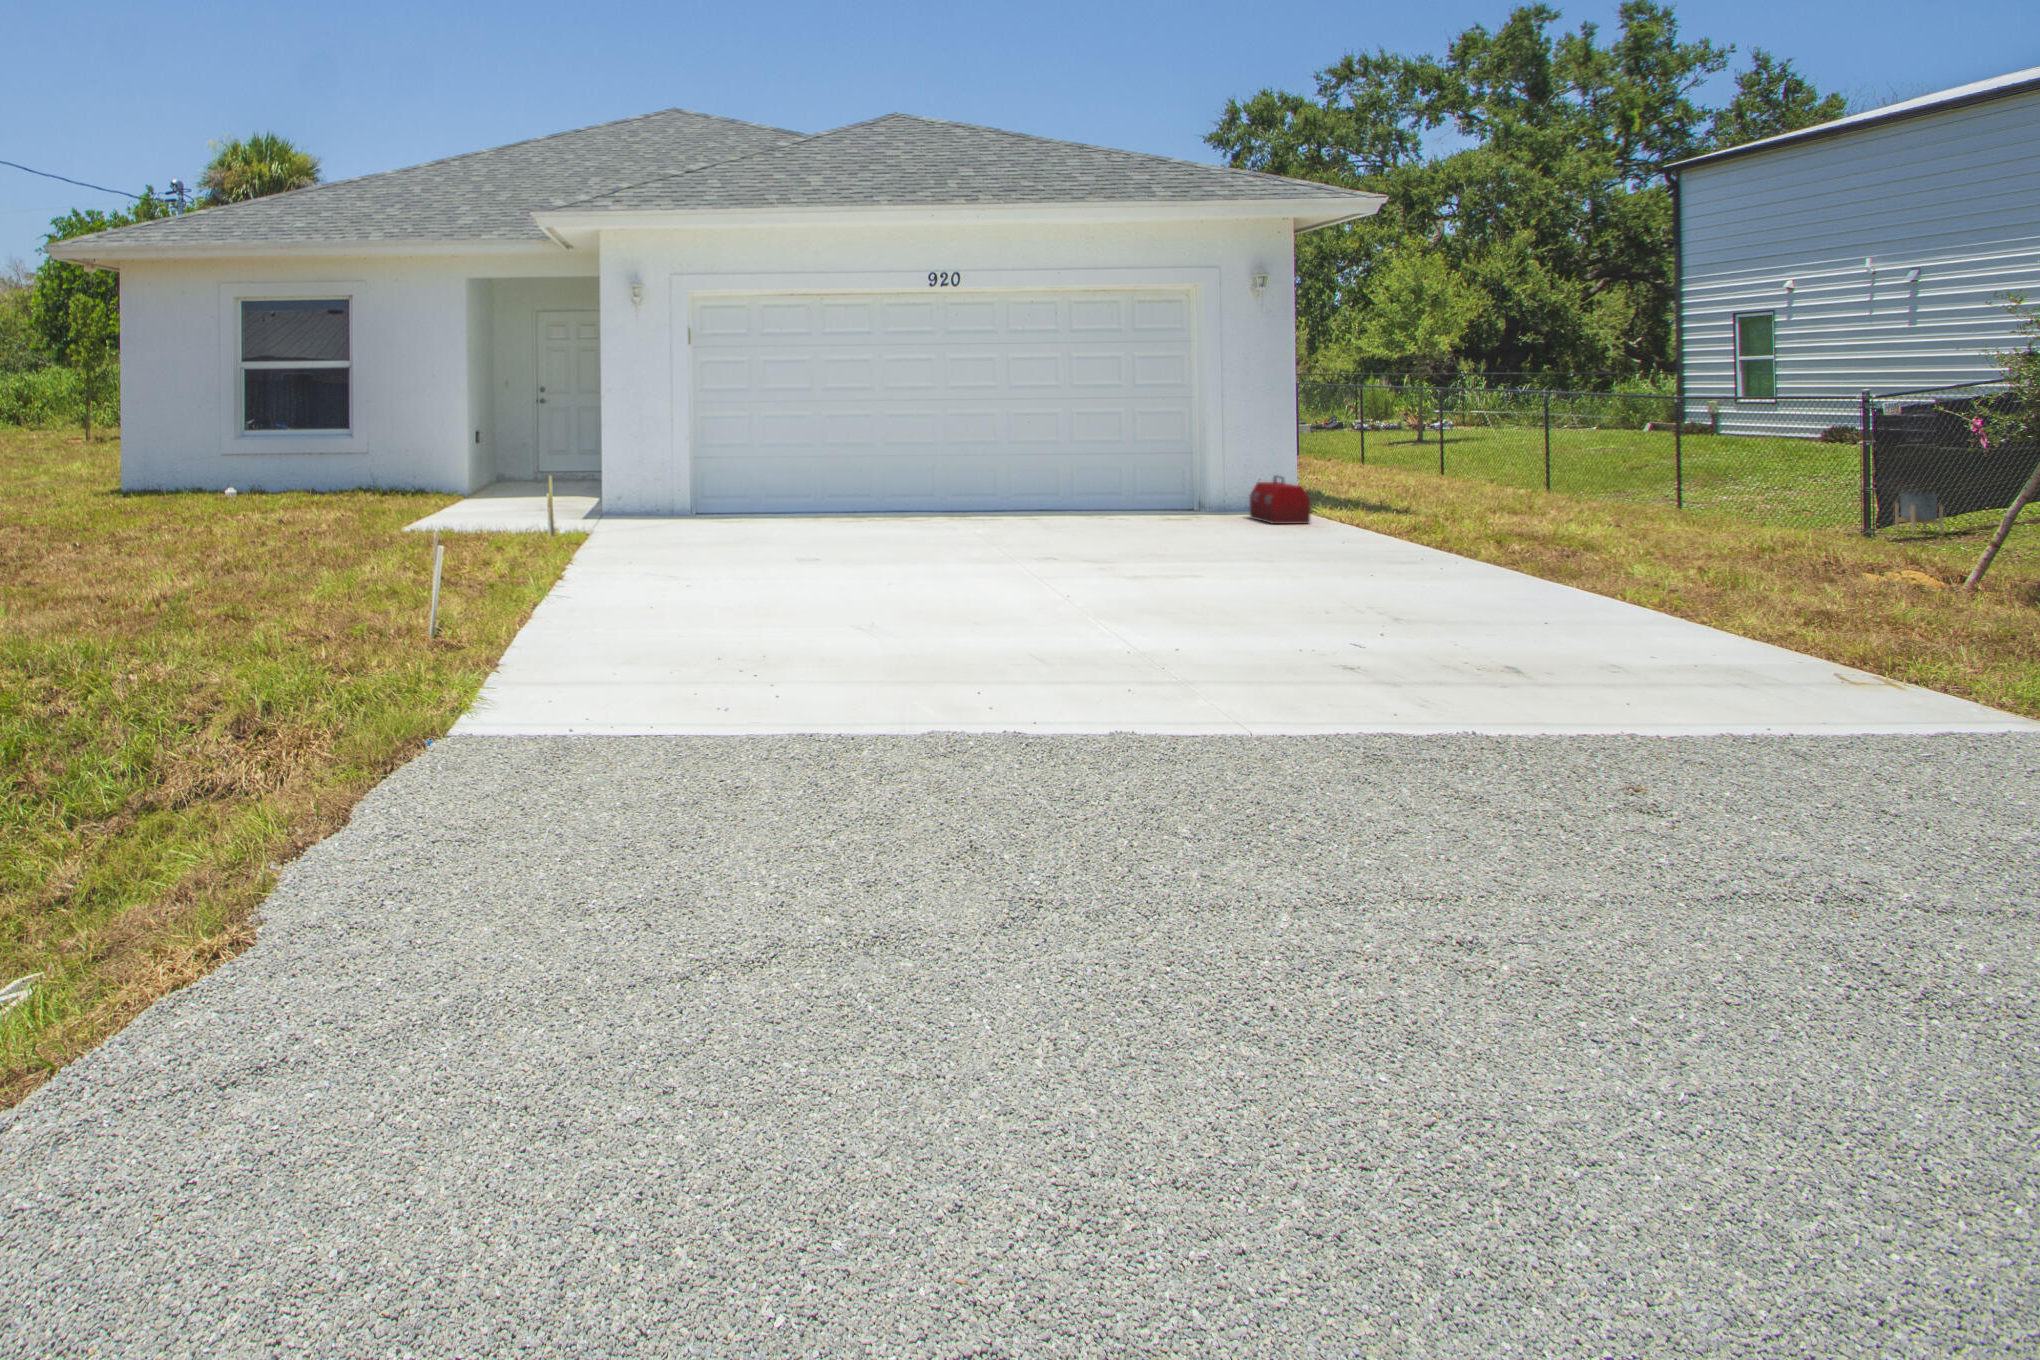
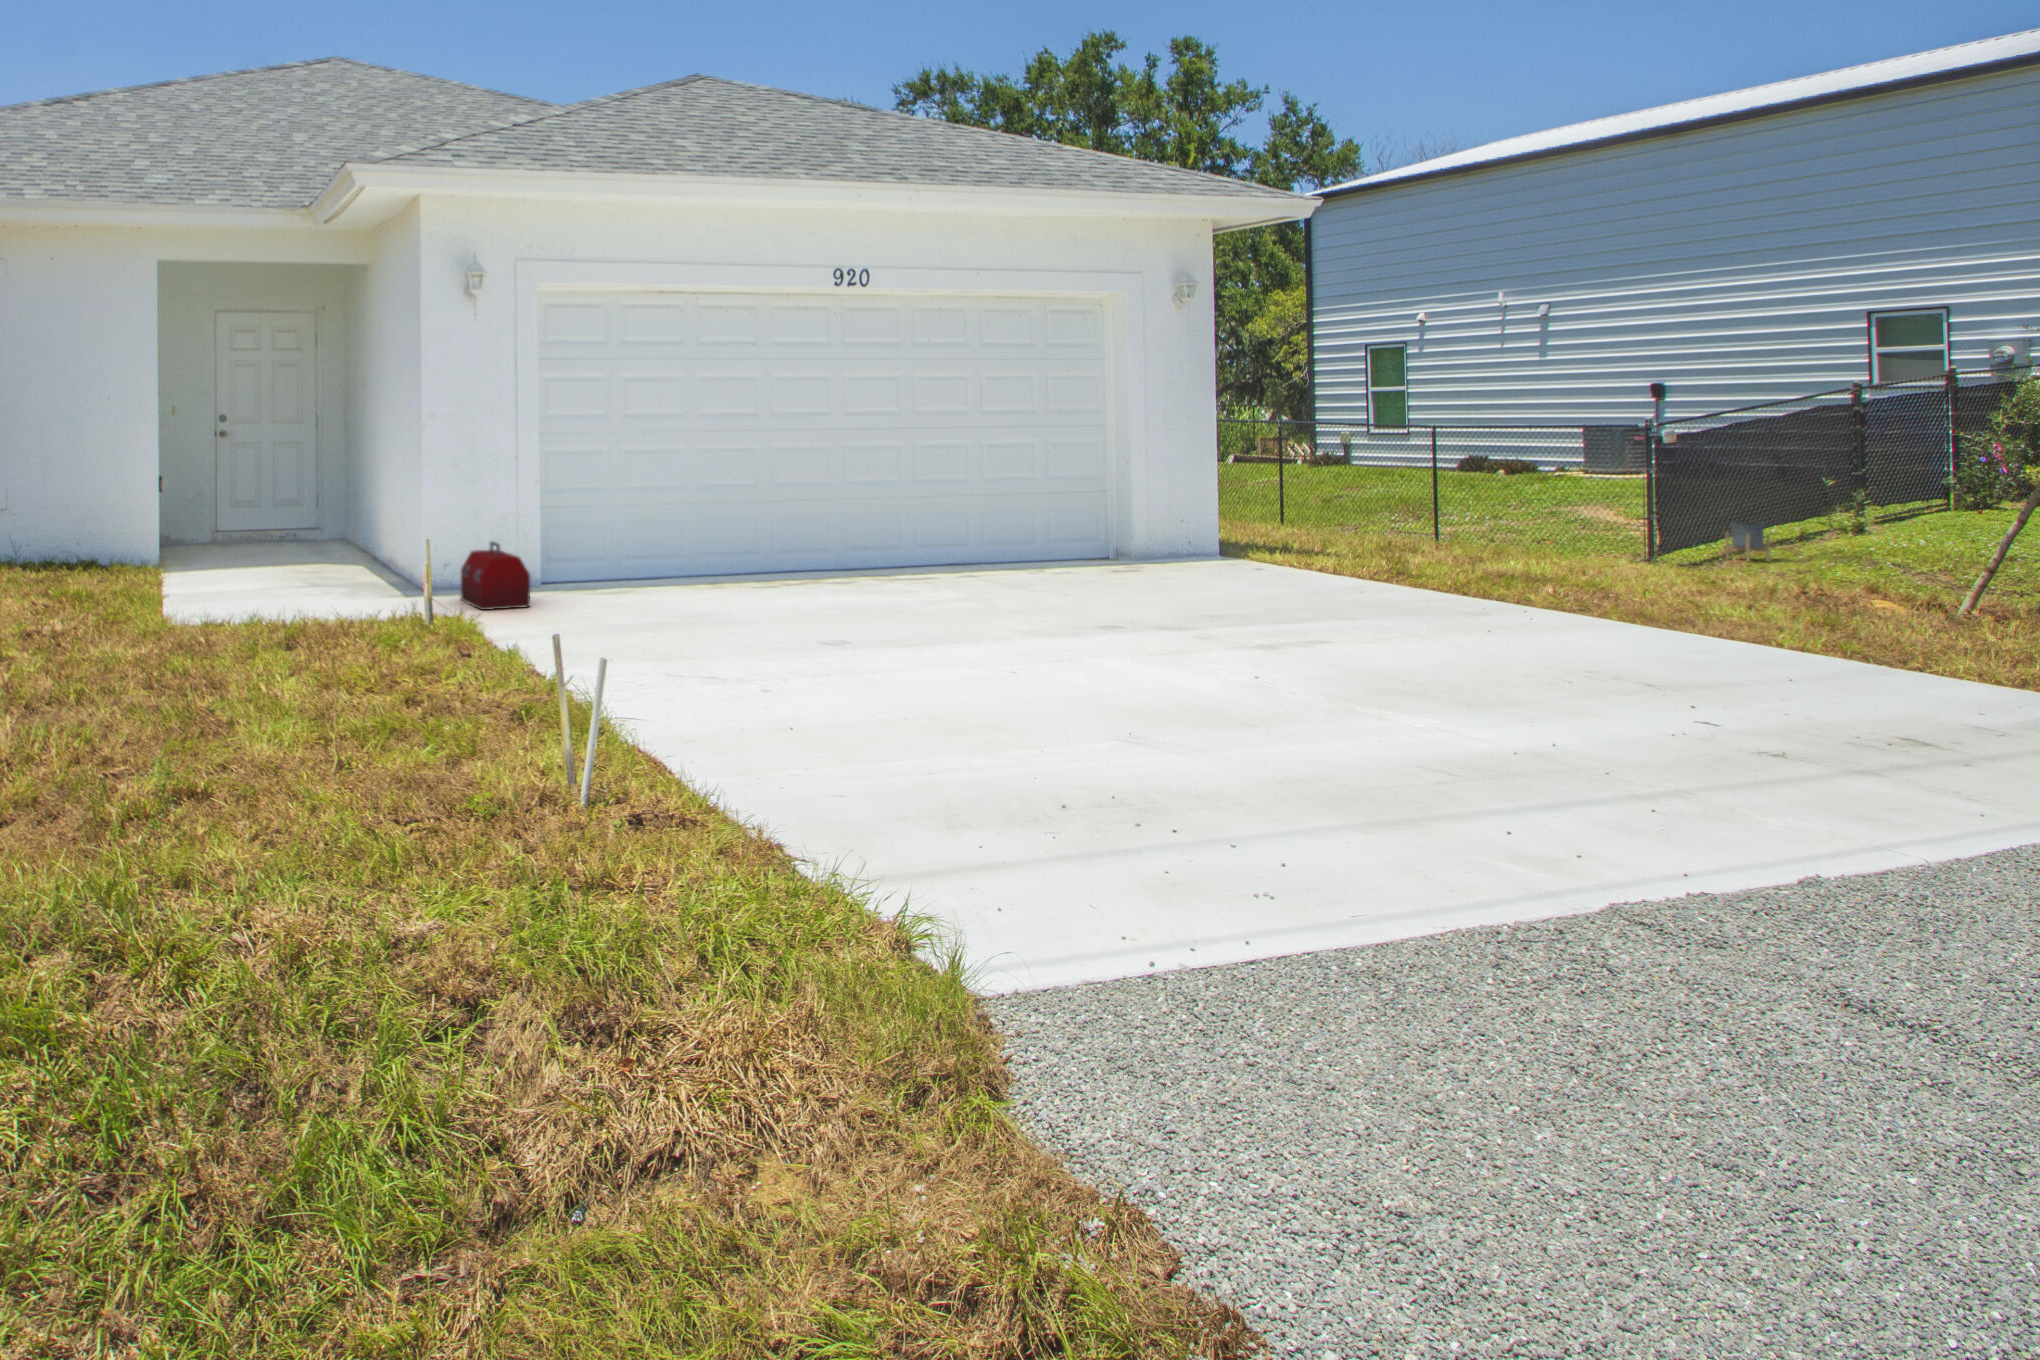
toolbox: present [1249,475,1310,524] -> present [461,541,530,610]

